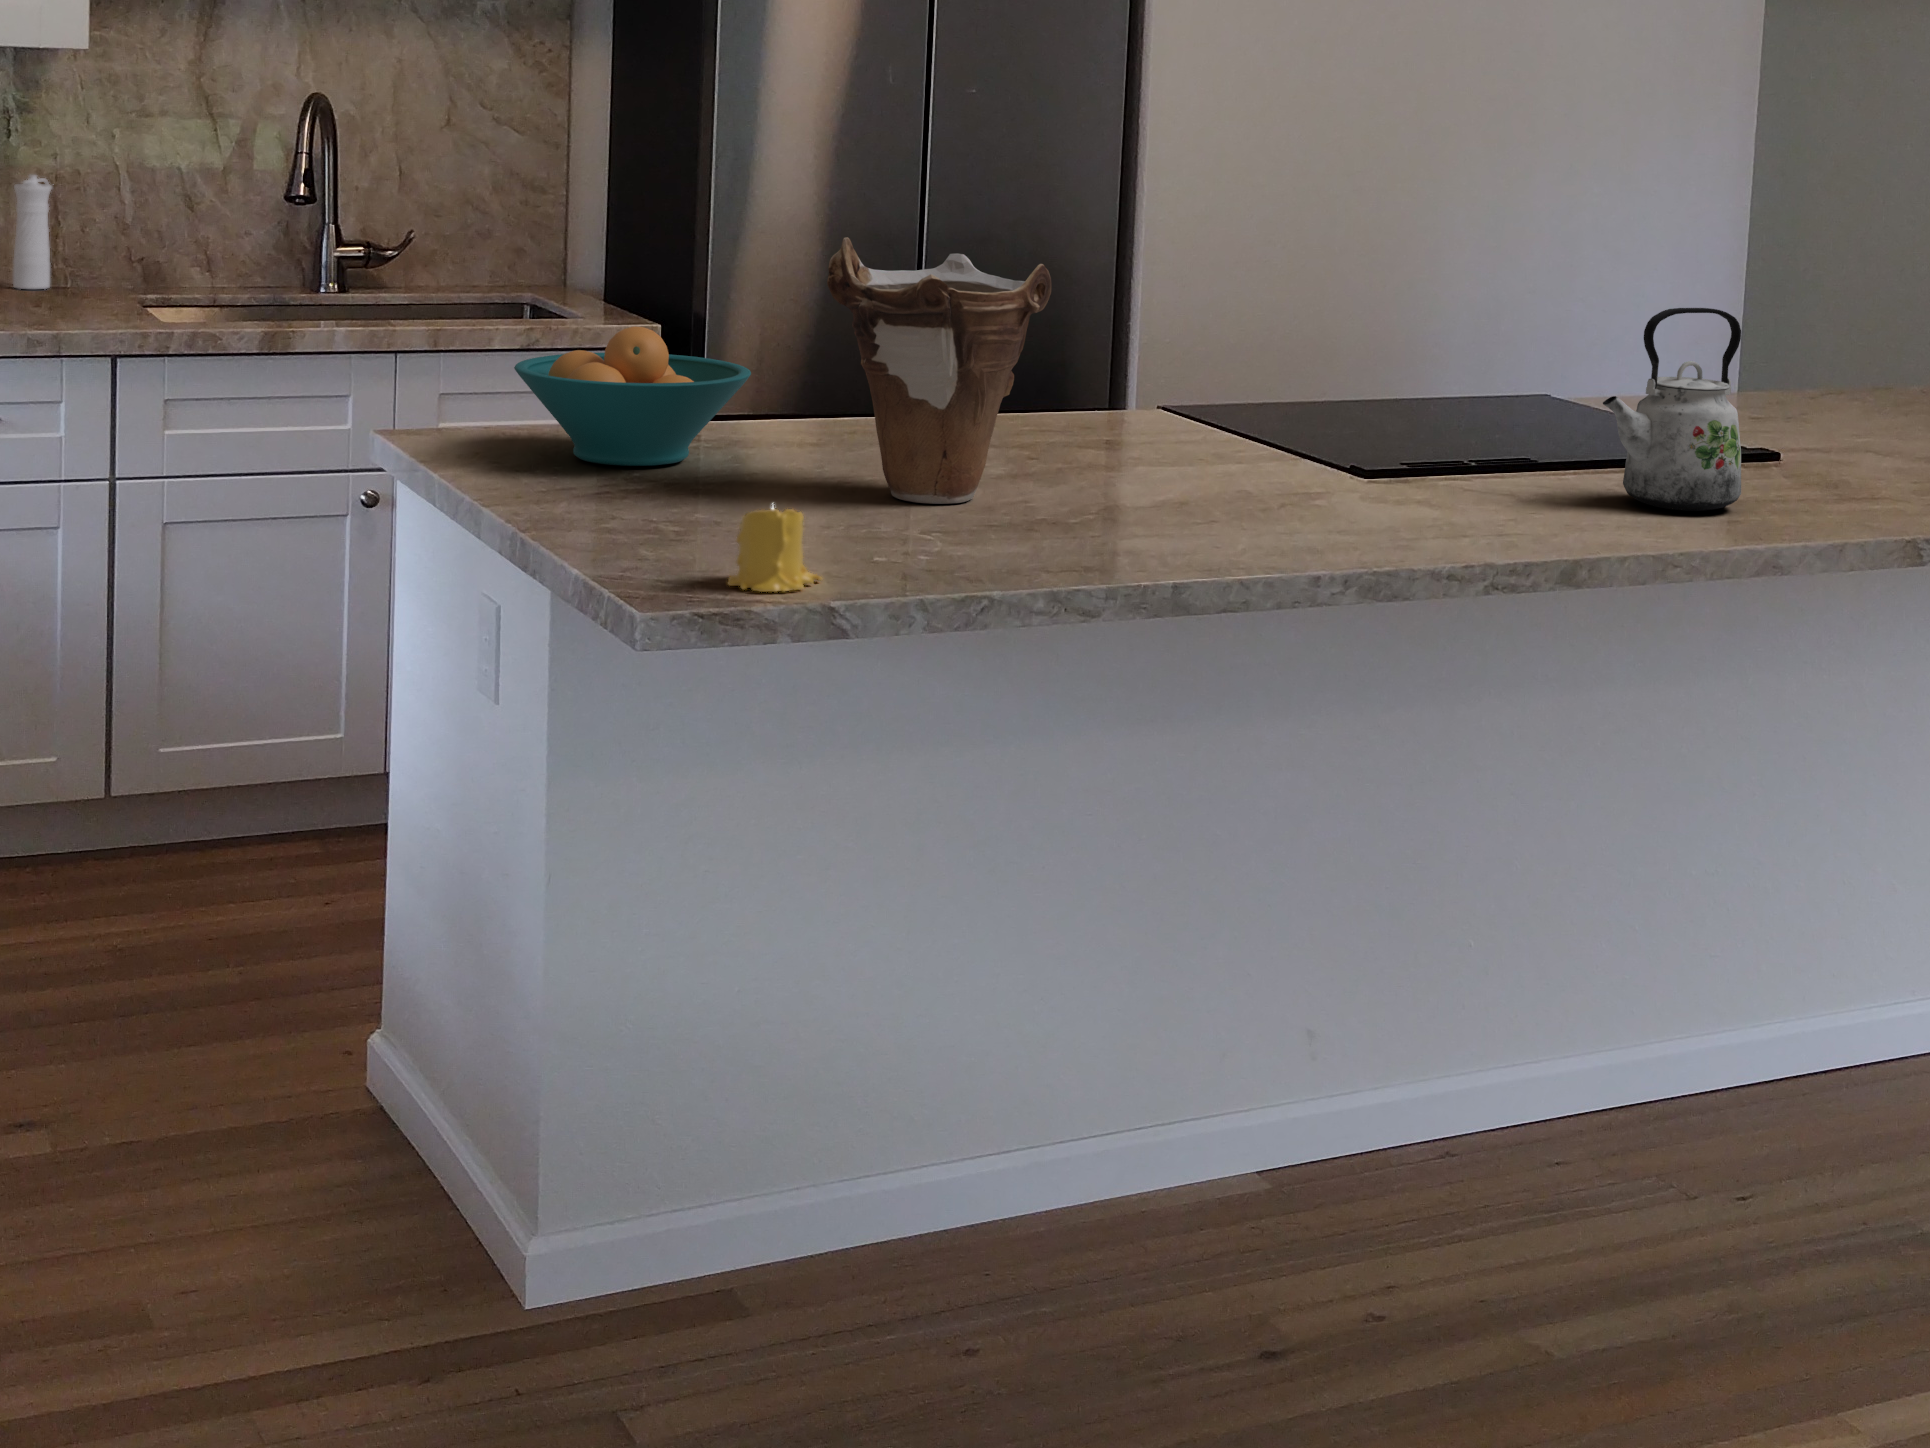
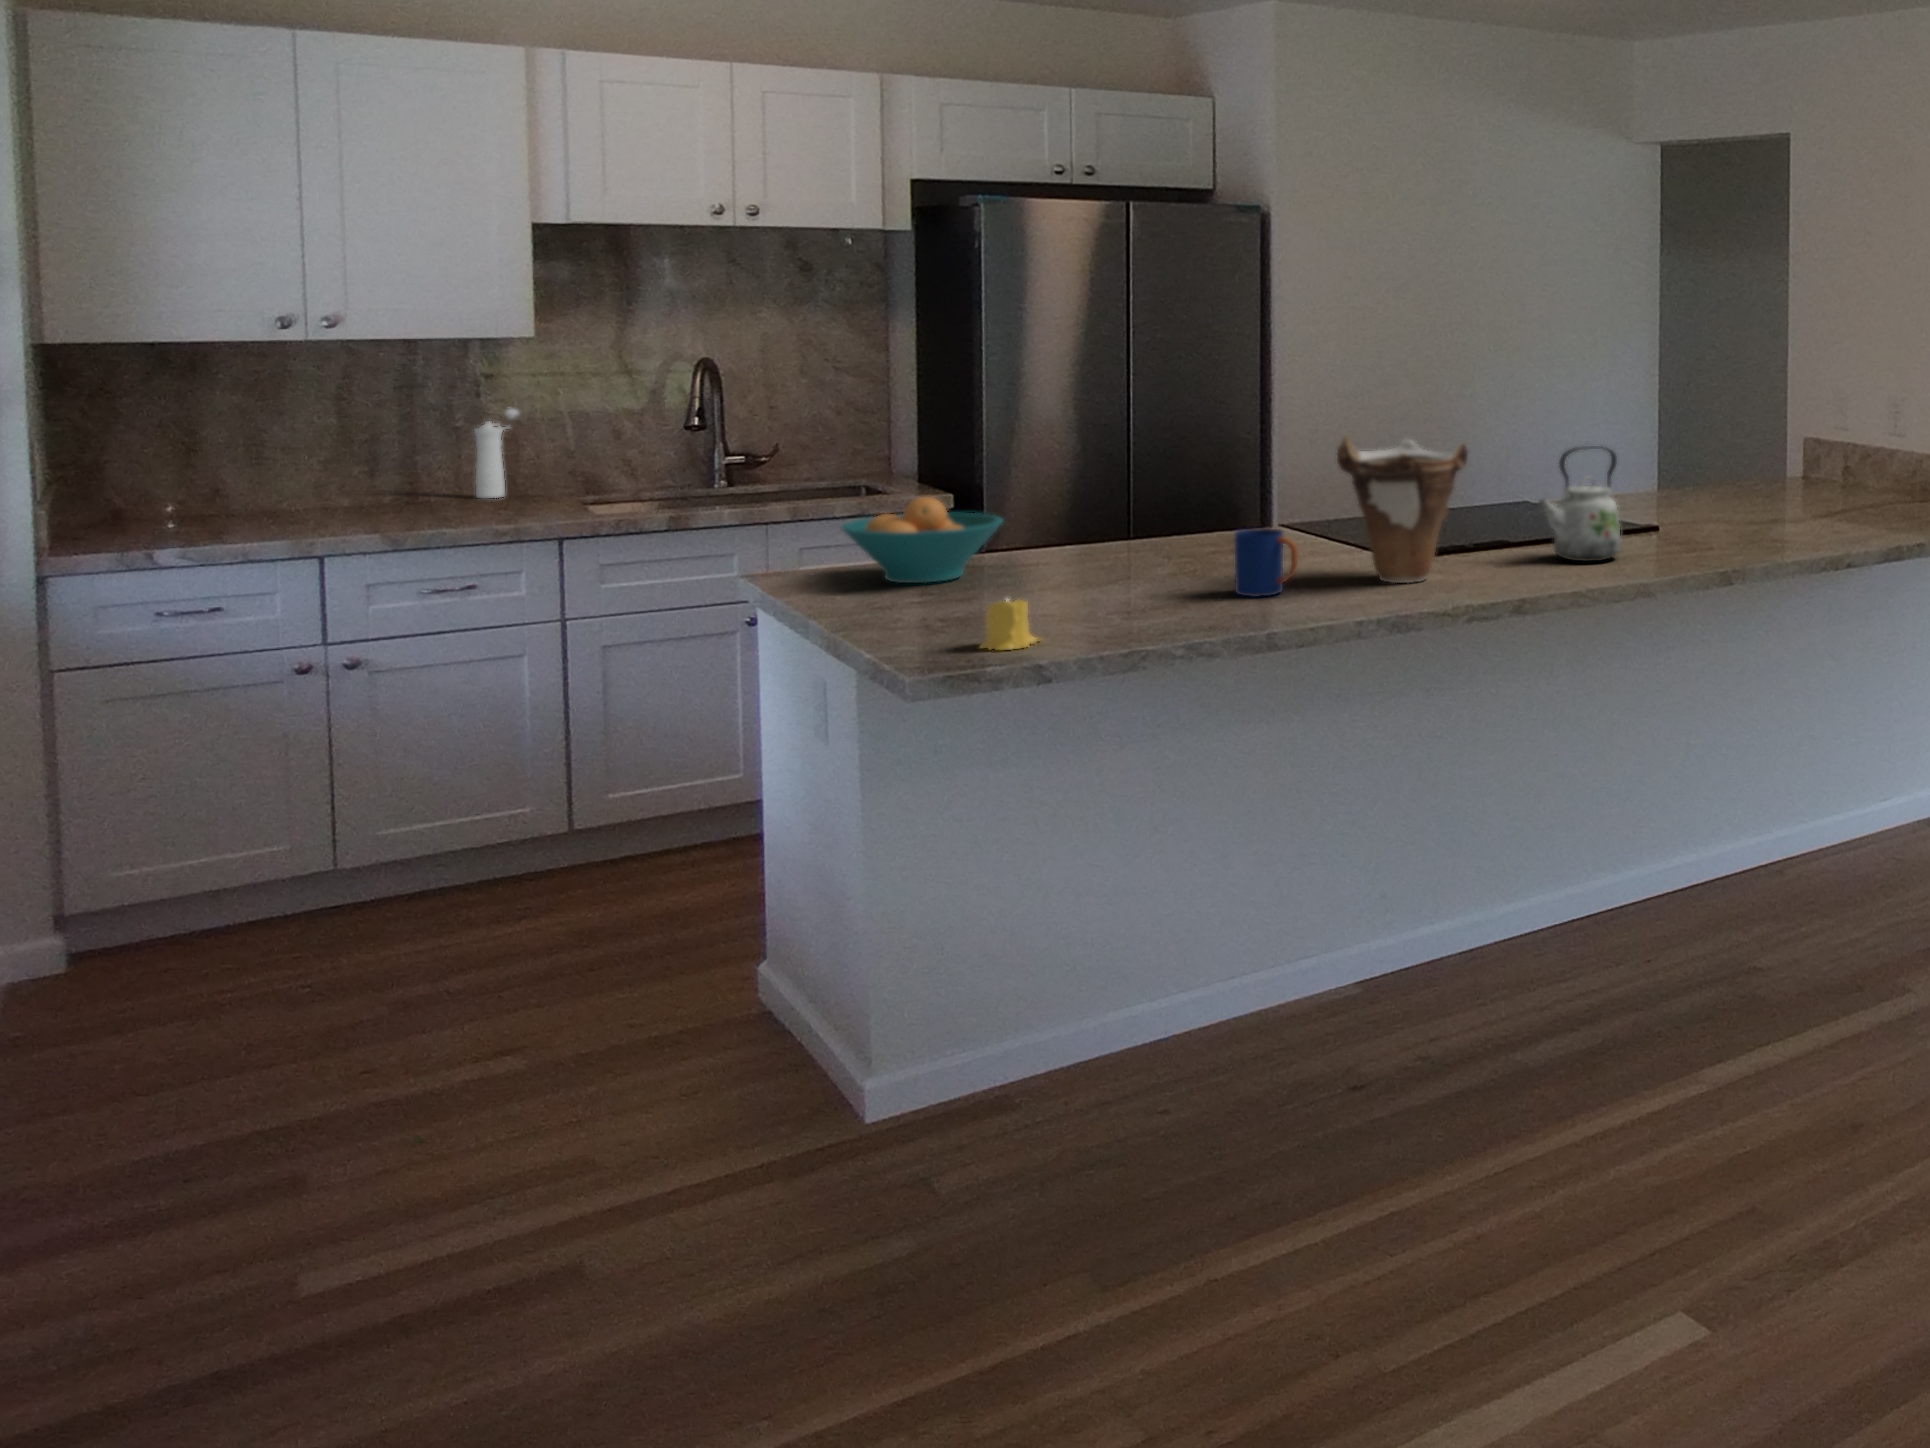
vase: present [827,237,1052,504] -> present [1337,435,1468,583]
mug: none [1111,415,1215,530] -> present [1235,529,1298,597]

